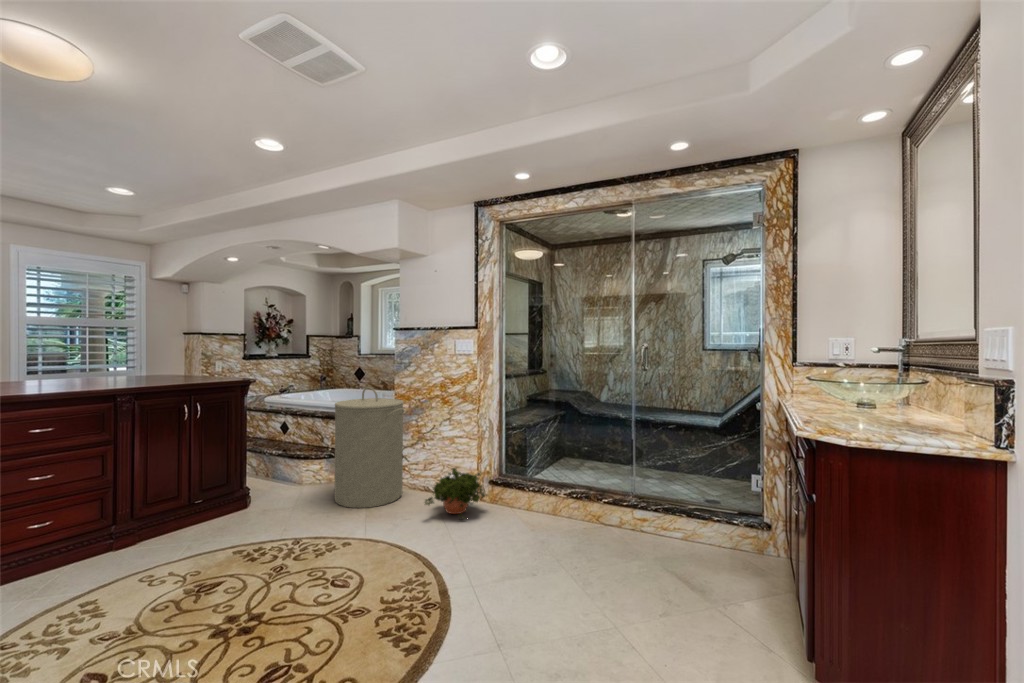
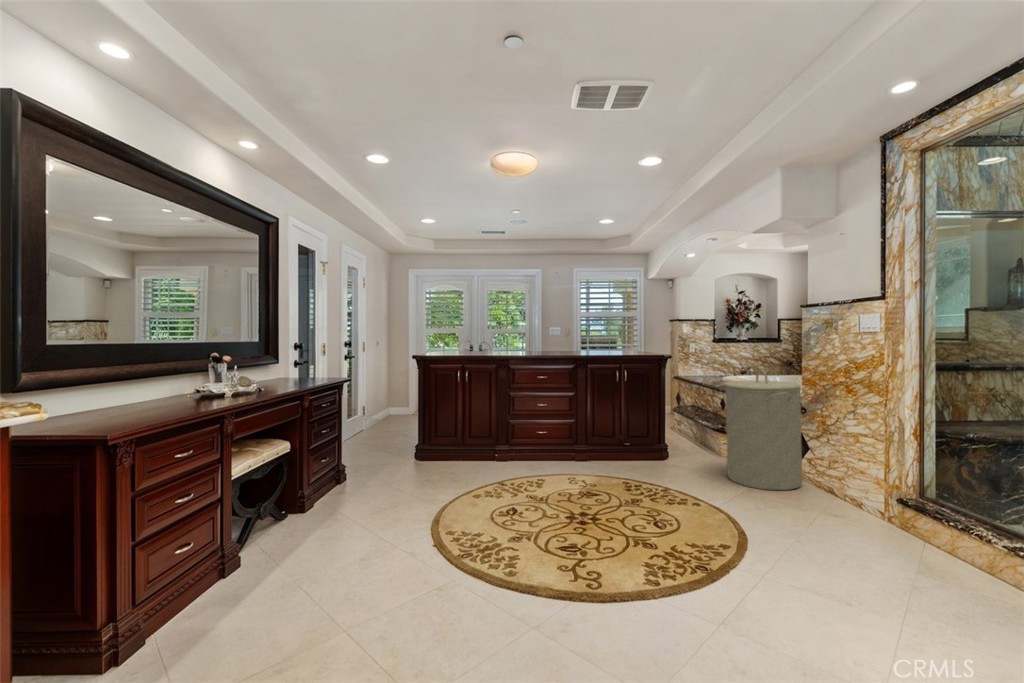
potted plant: present [425,468,485,518] -> none [786,468,880,528]

